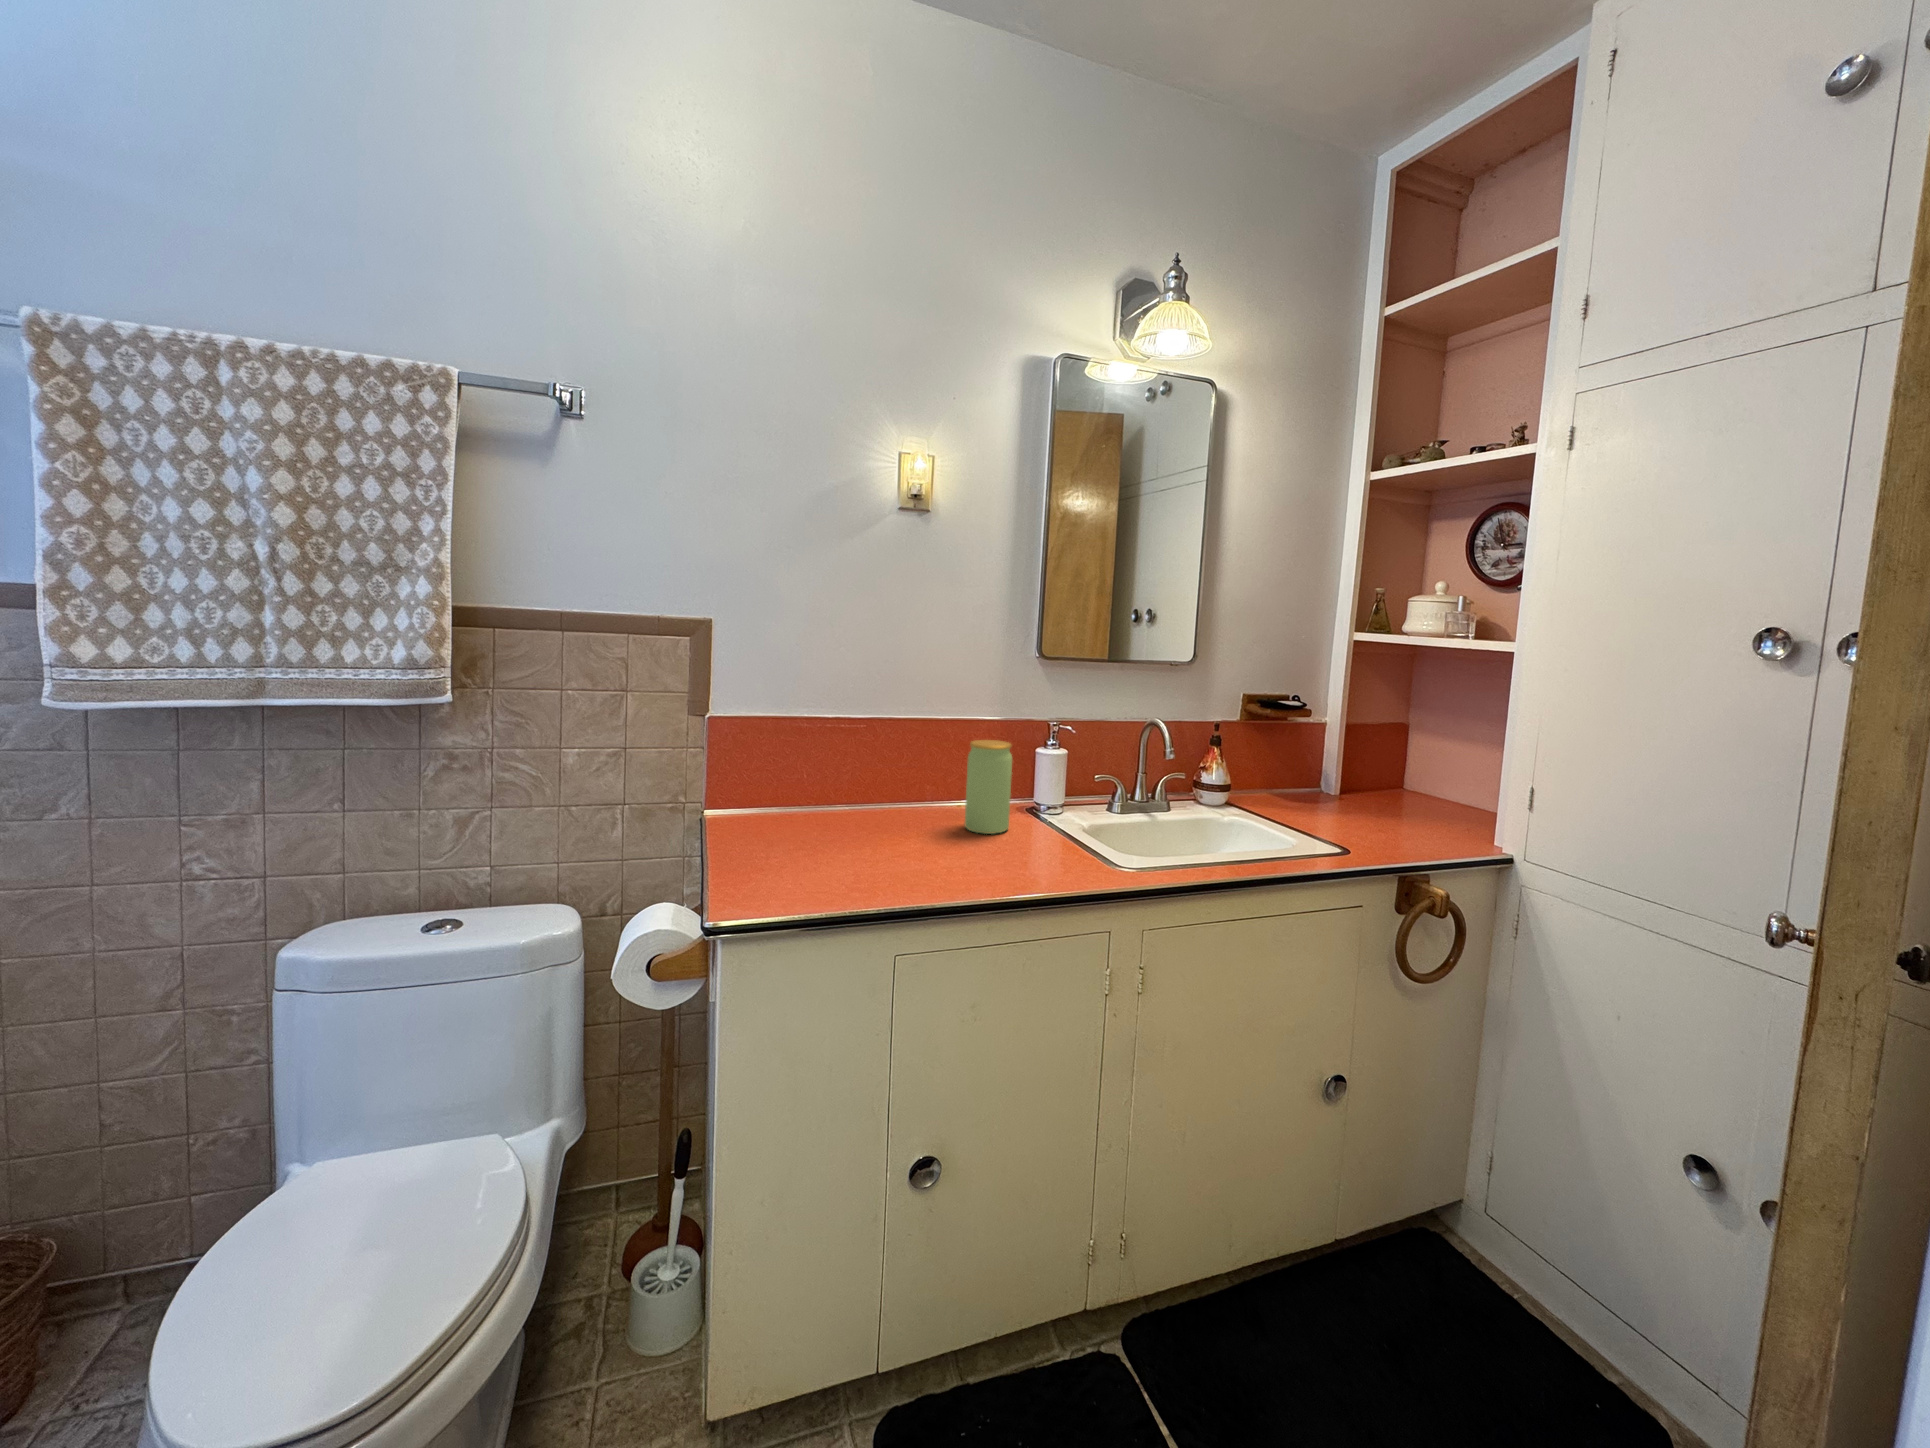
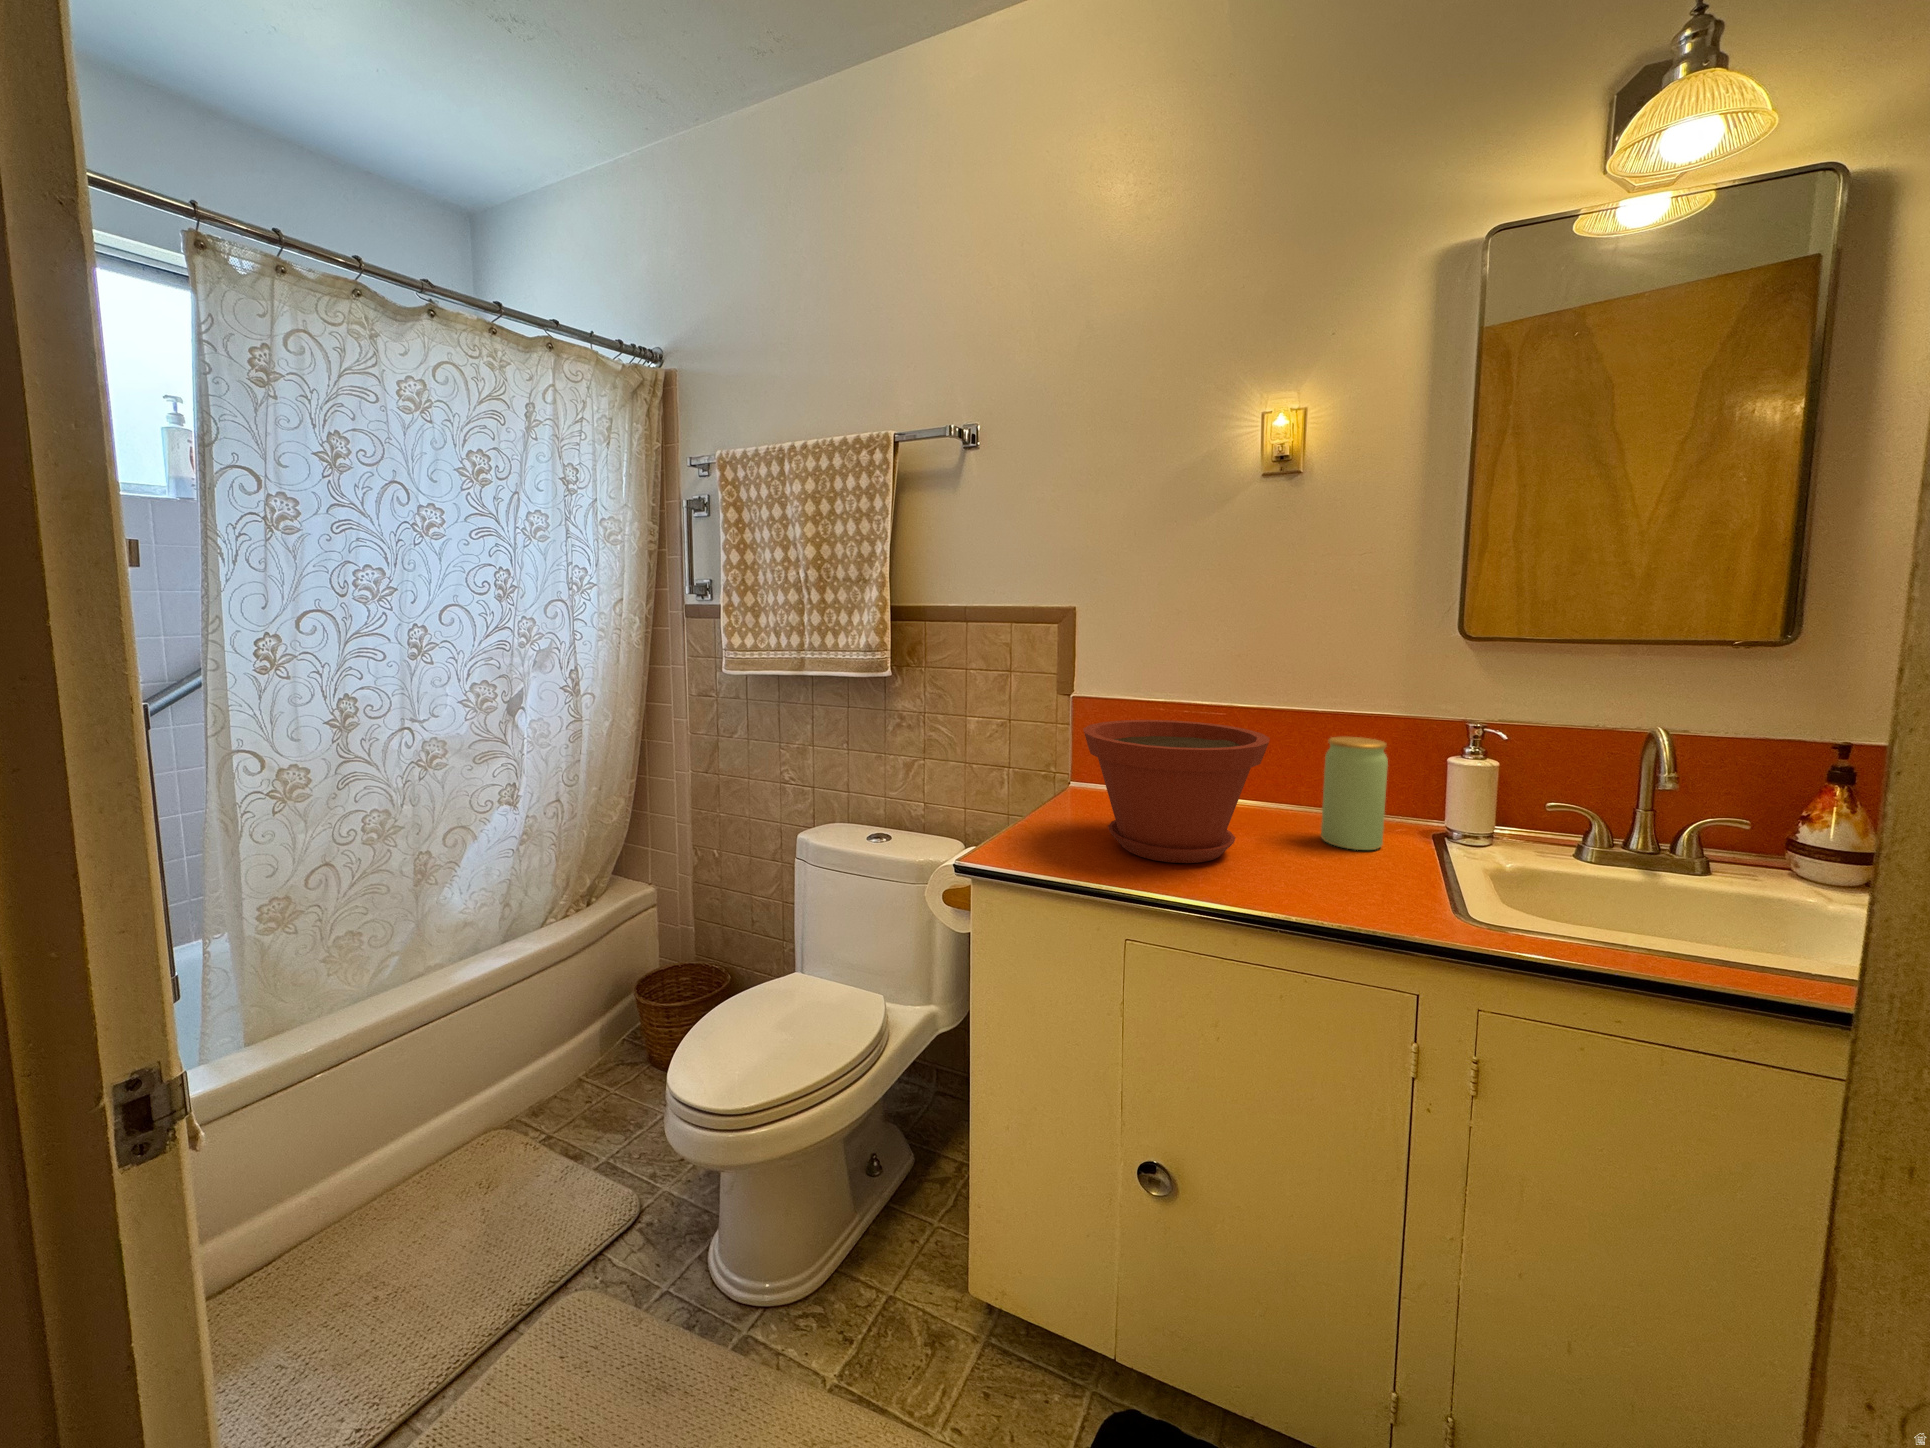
plant pot: none [773,737,949,878] -> present [1083,720,1270,863]

